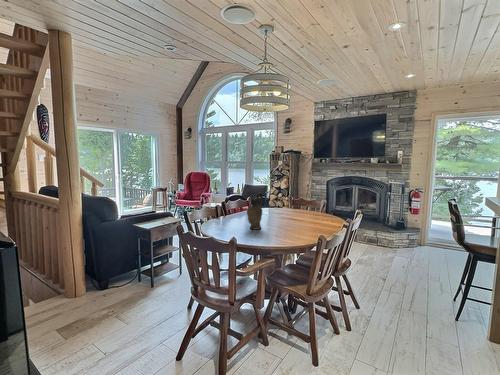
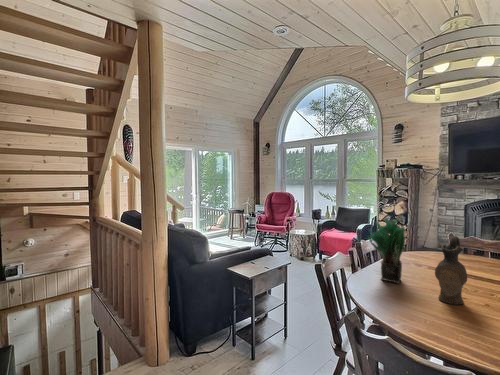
potted plant: none [217,184,242,223] -> present [368,218,405,283]

